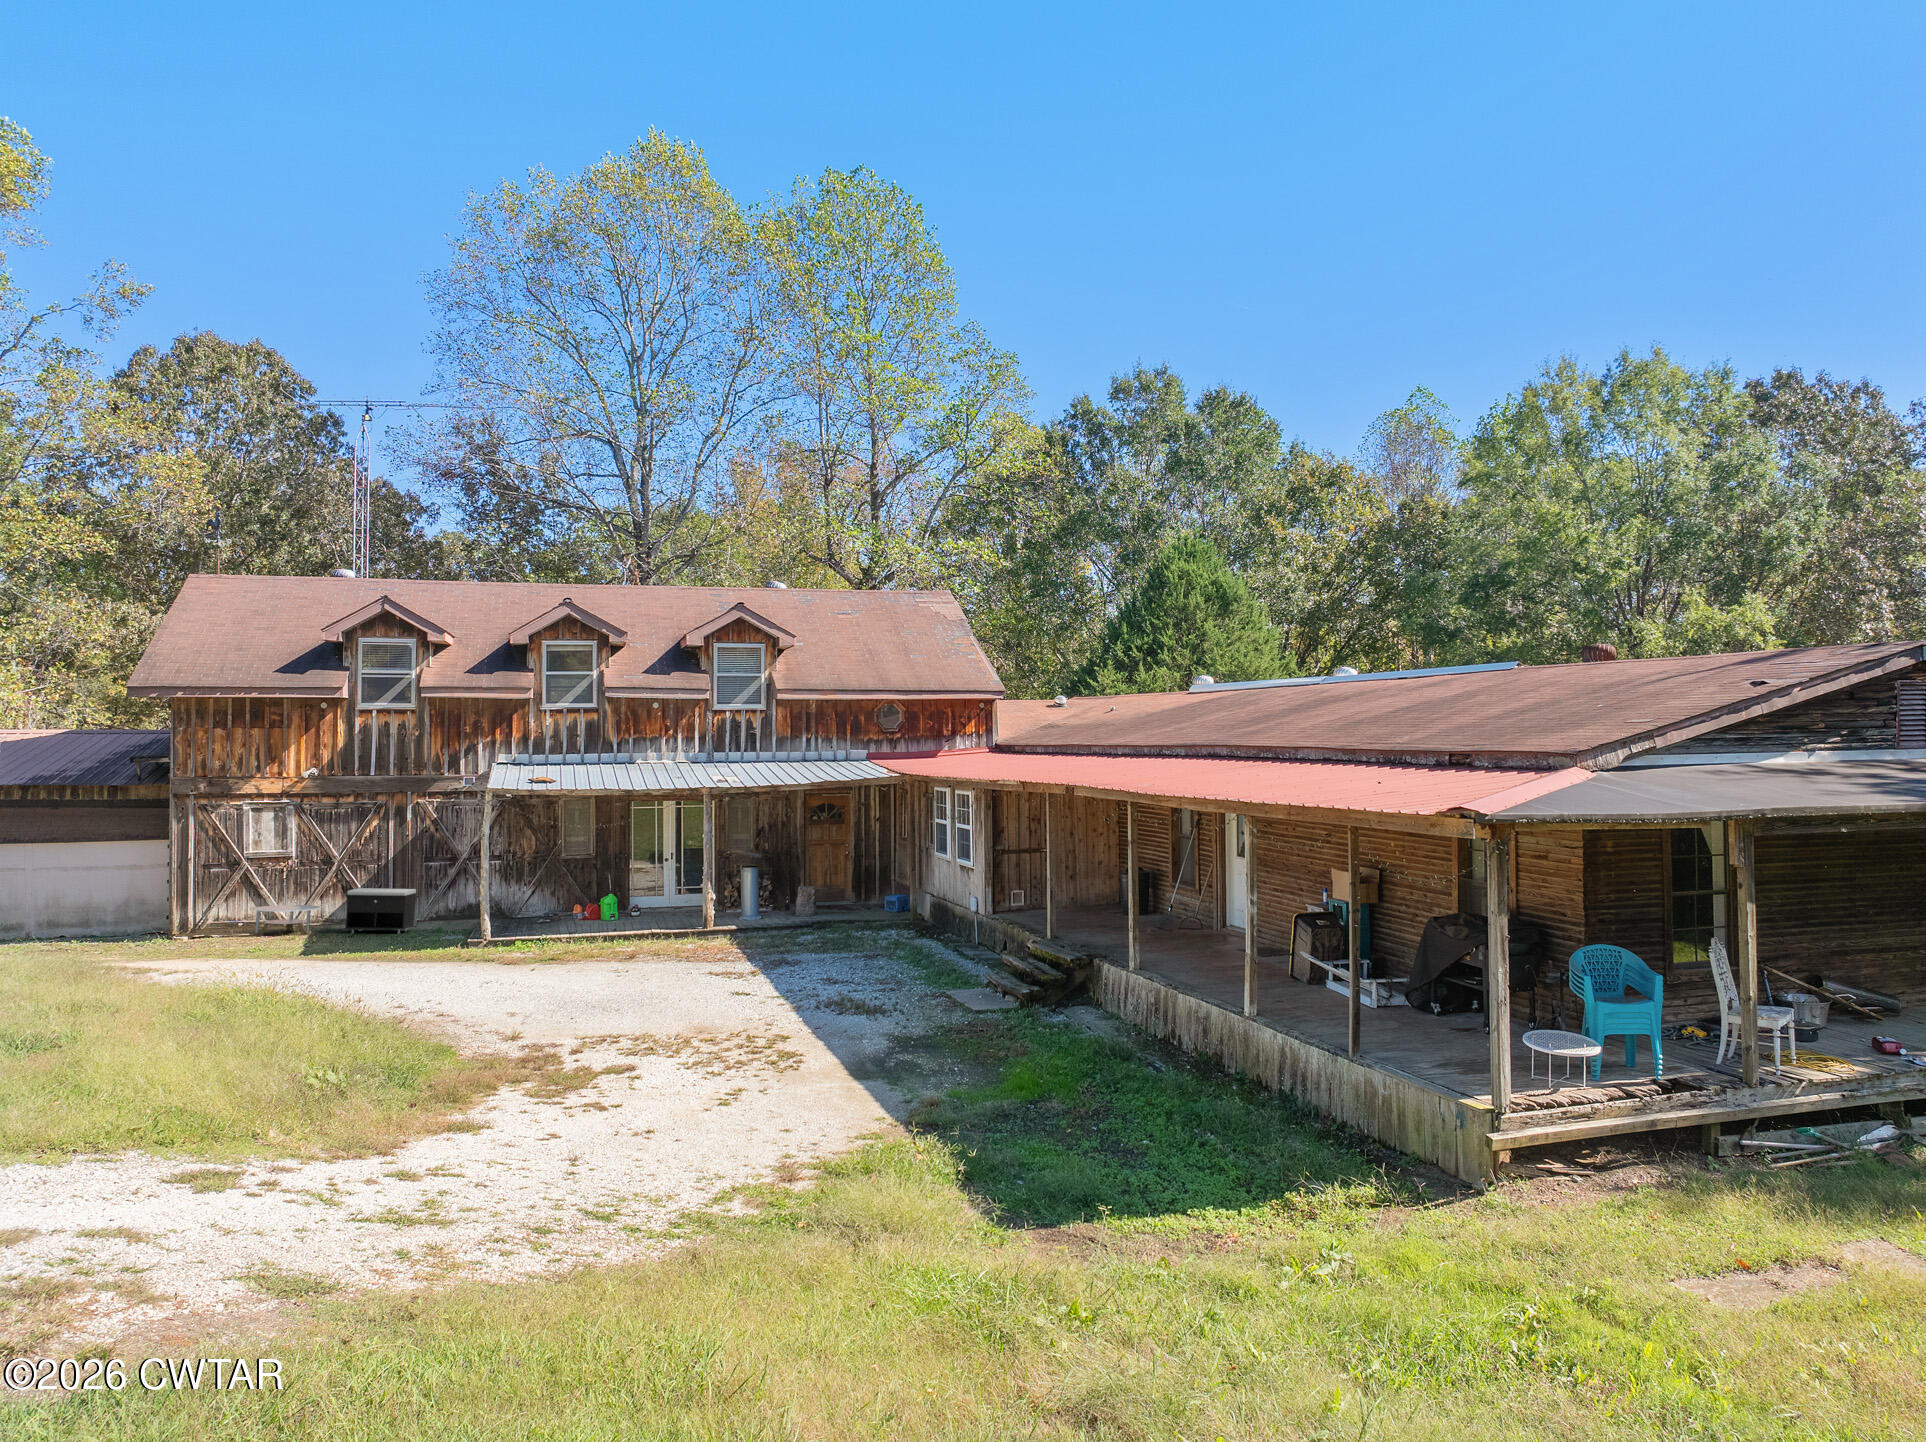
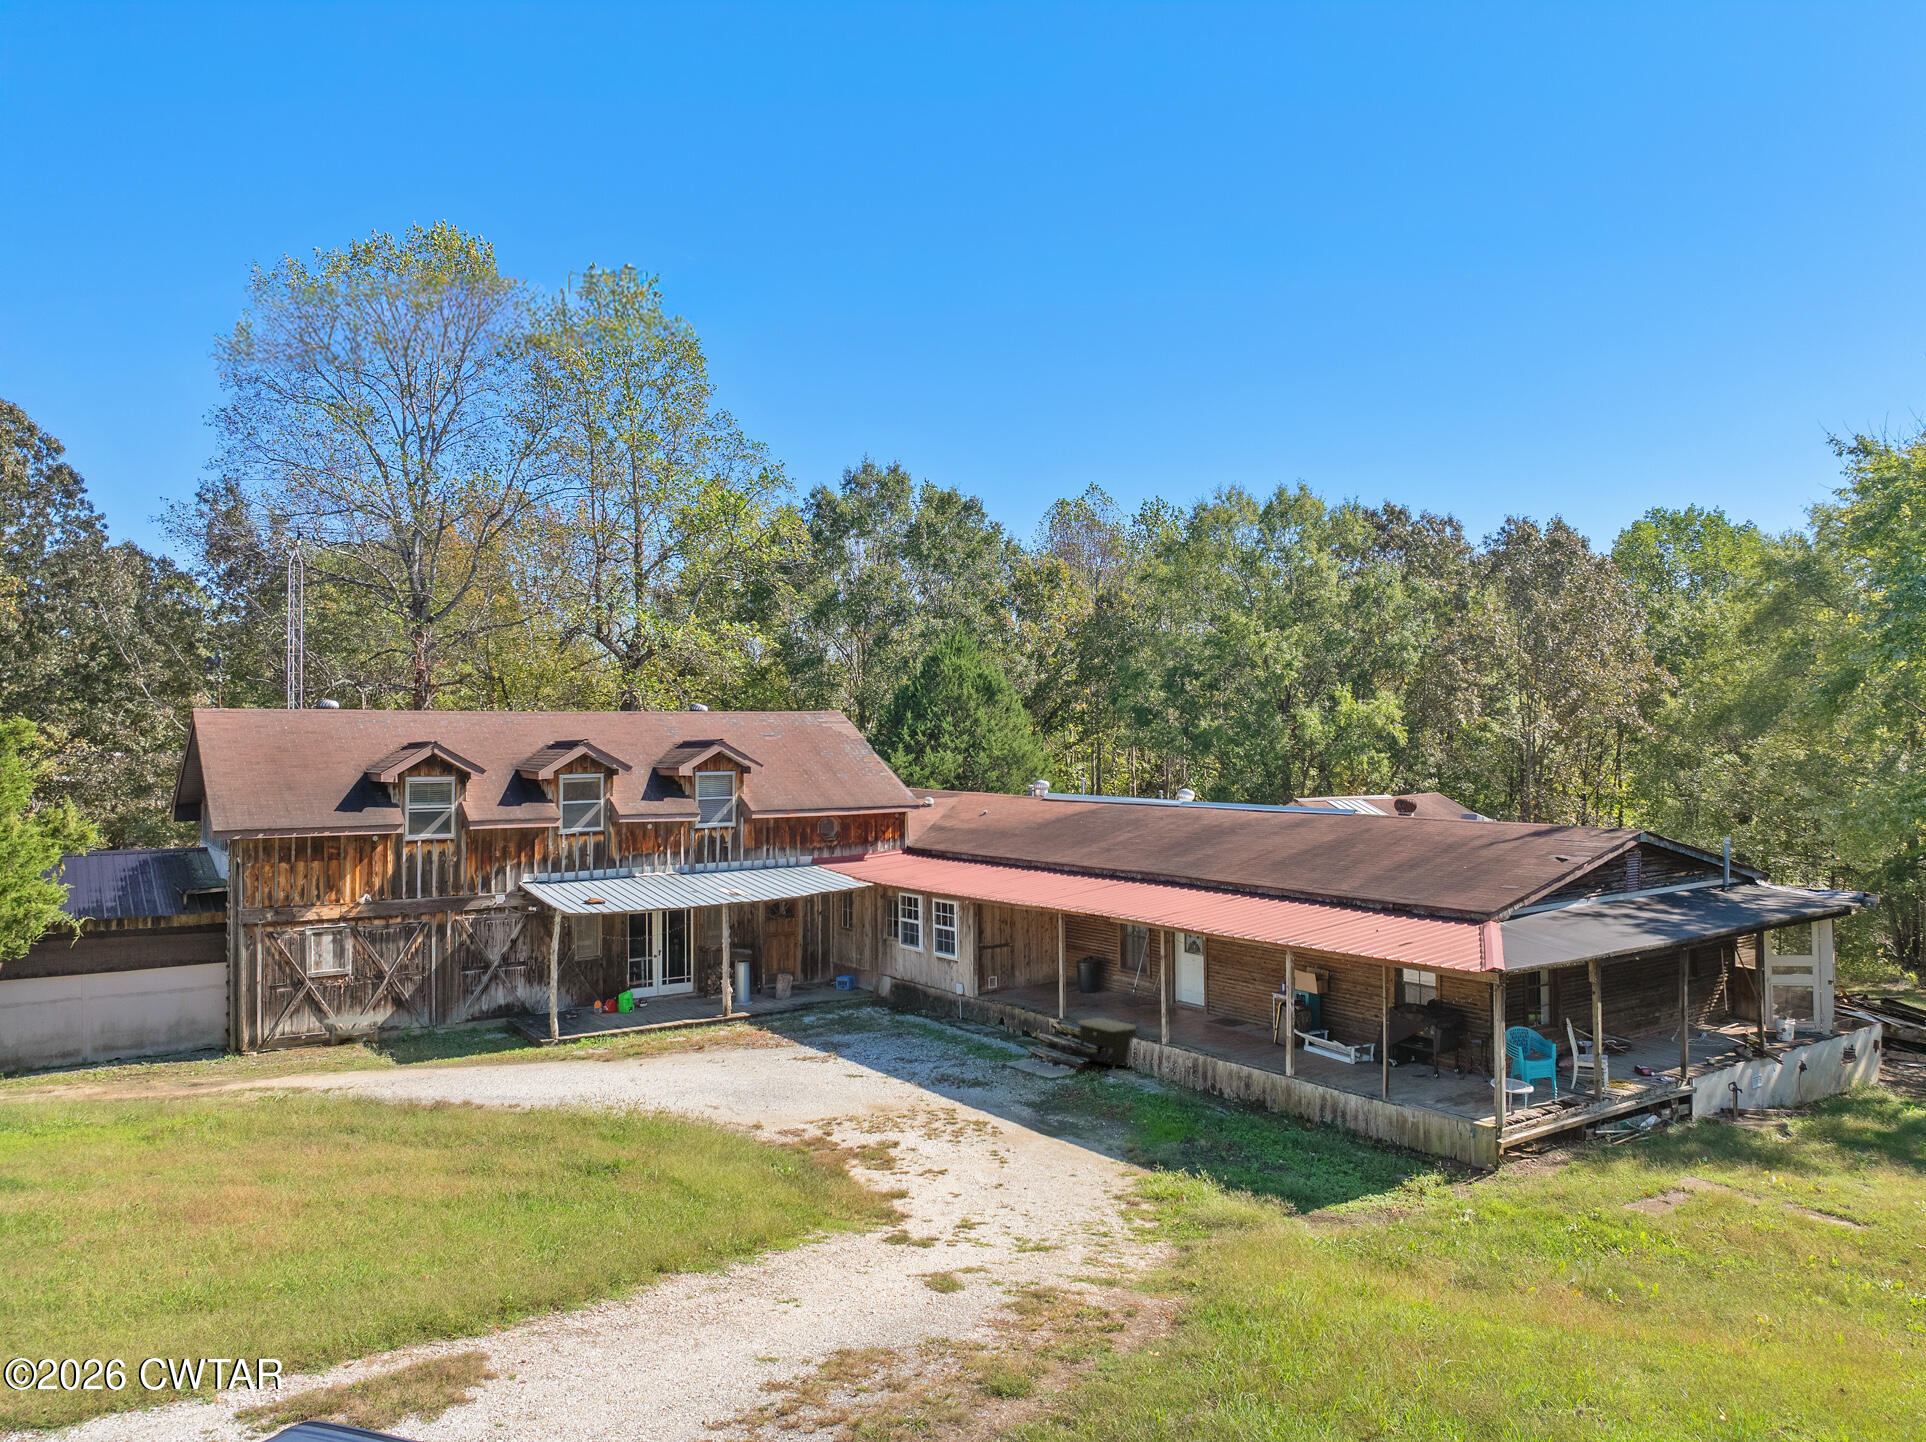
storage bench: present [345,888,416,934] -> present [1078,1018,1136,1068]

